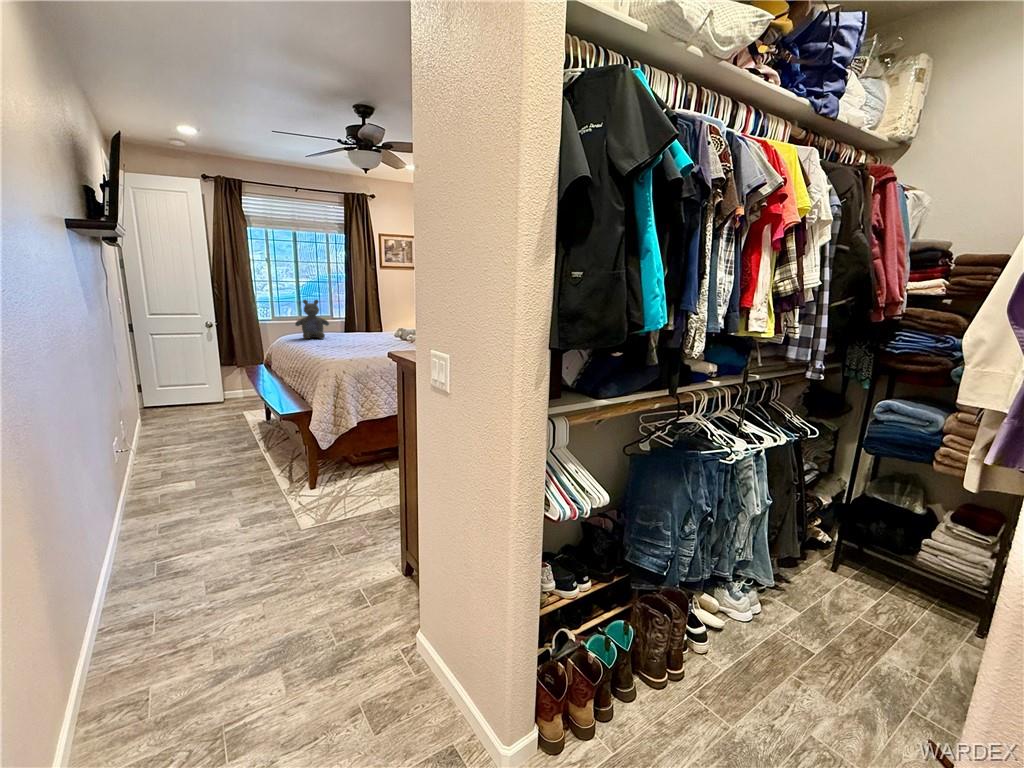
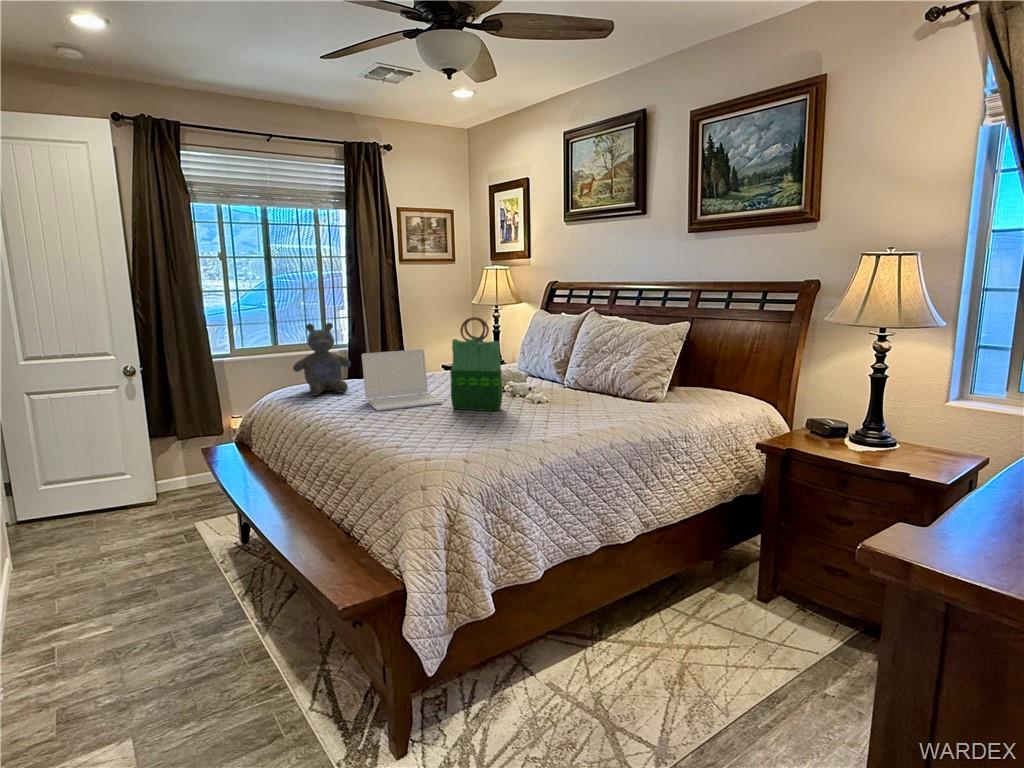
tote bag: none [370,297,398,347] -> present [450,317,502,411]
laptop: none [328,316,369,345] -> present [362,349,442,411]

